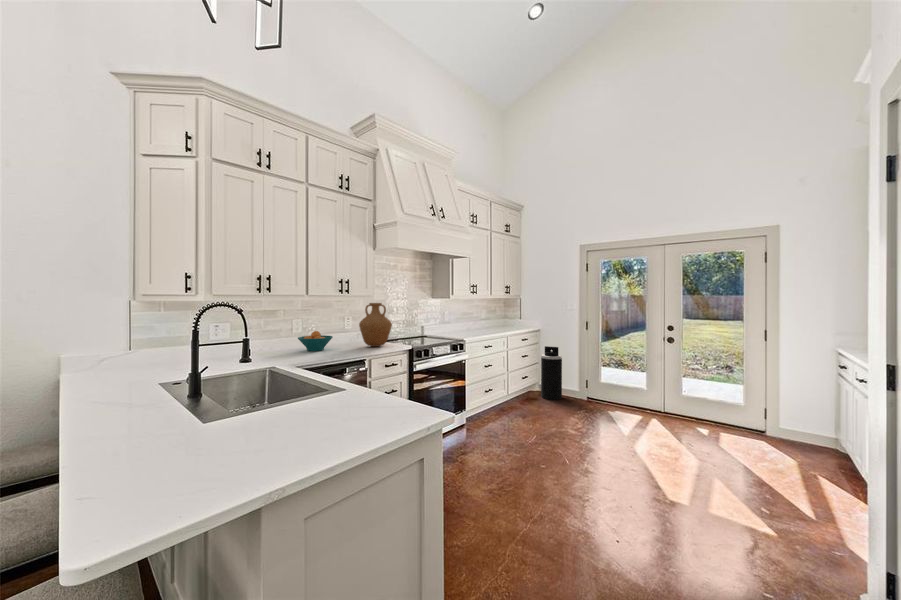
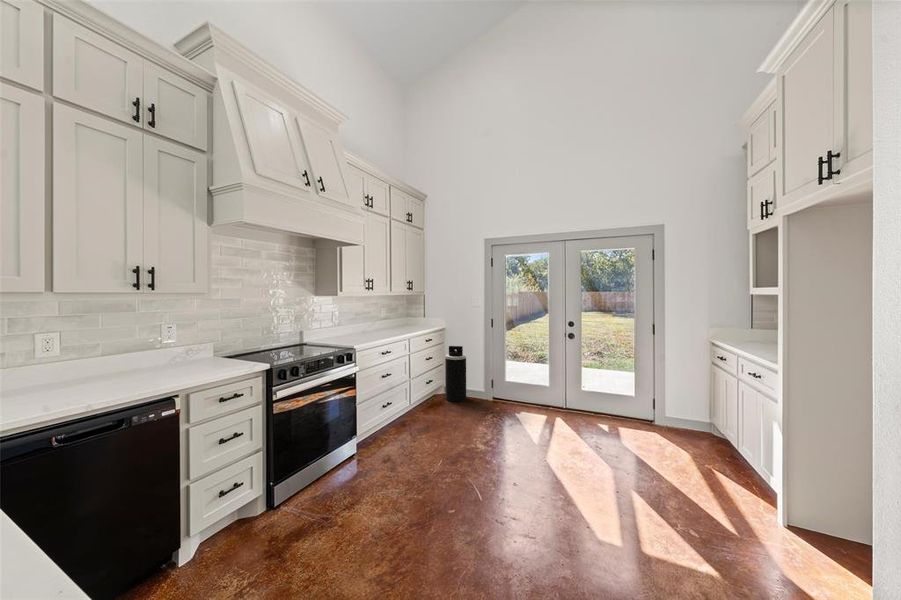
vase: present [359,303,392,347] -> none [176,304,237,370]
fruit bowl: present [298,331,333,351] -> none [26,354,116,391]

